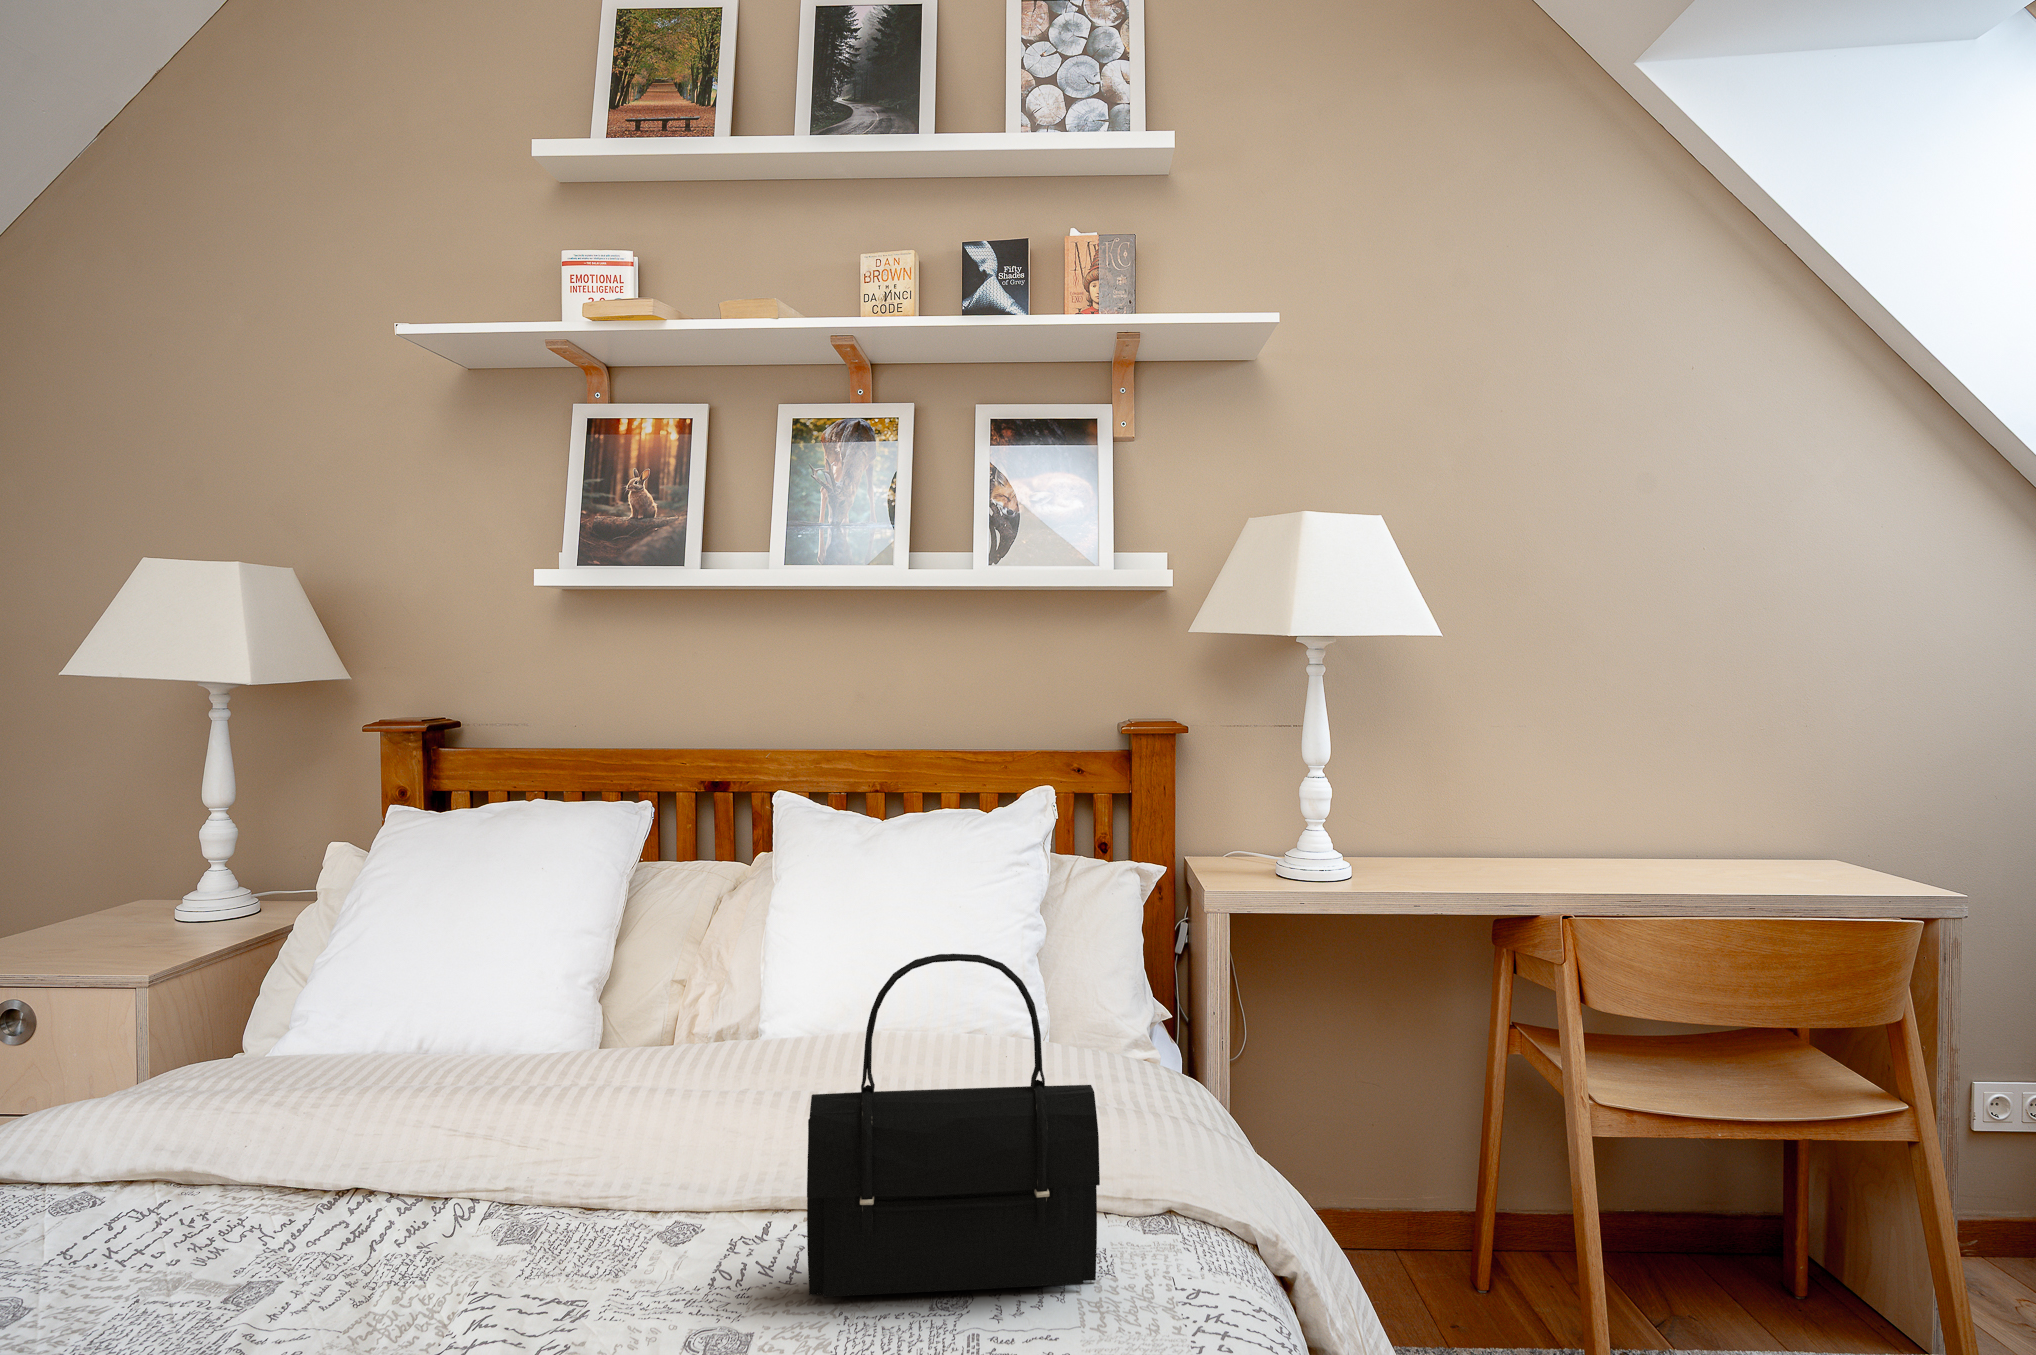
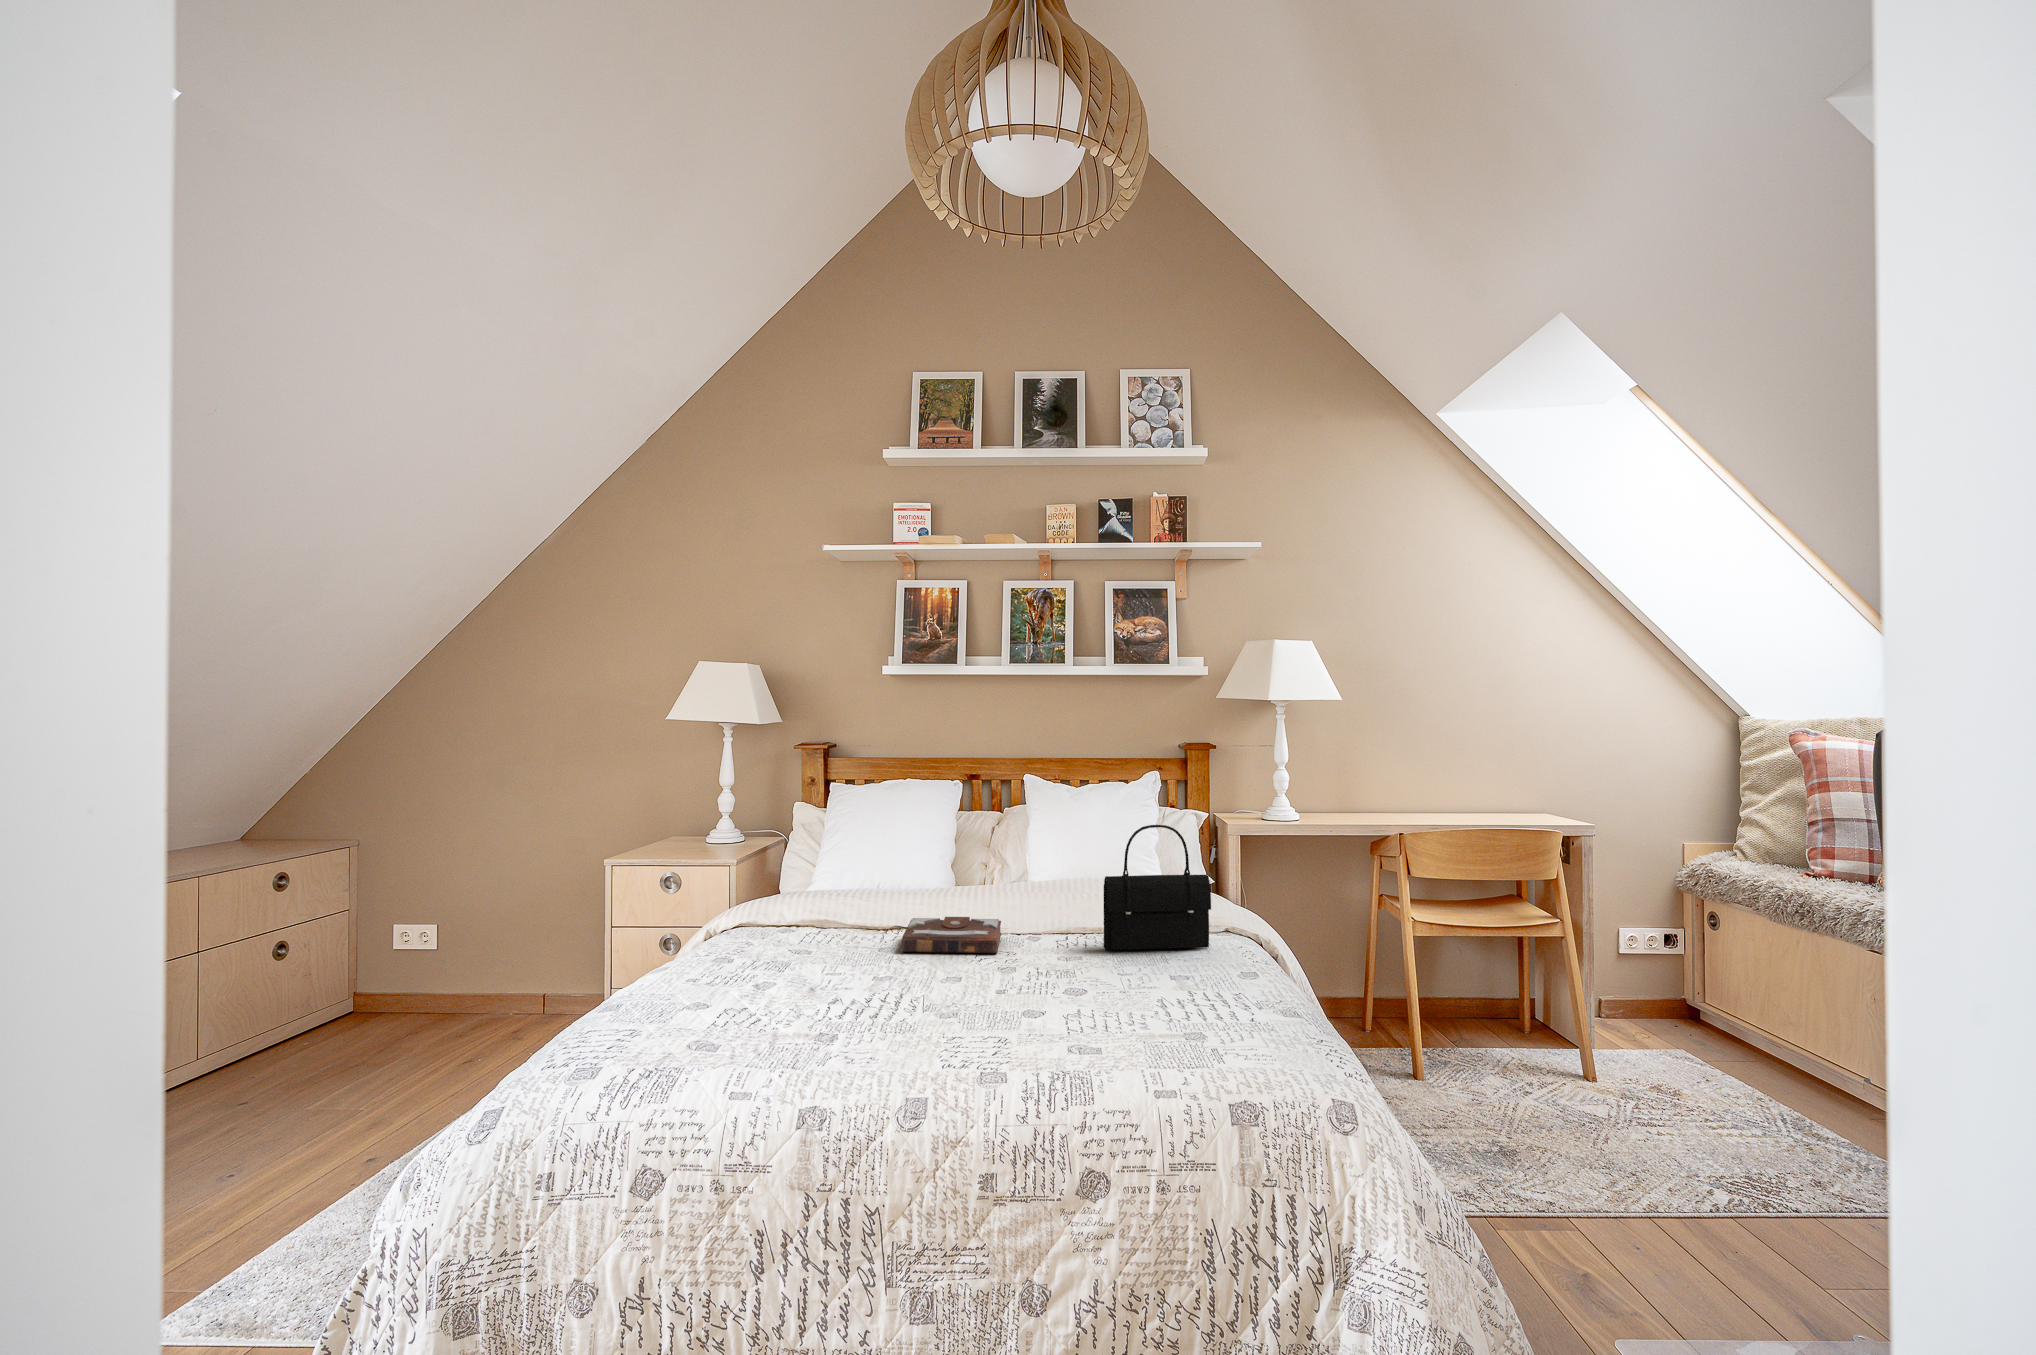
book: none [244,1172,573,1310] -> present [902,917,1001,953]

